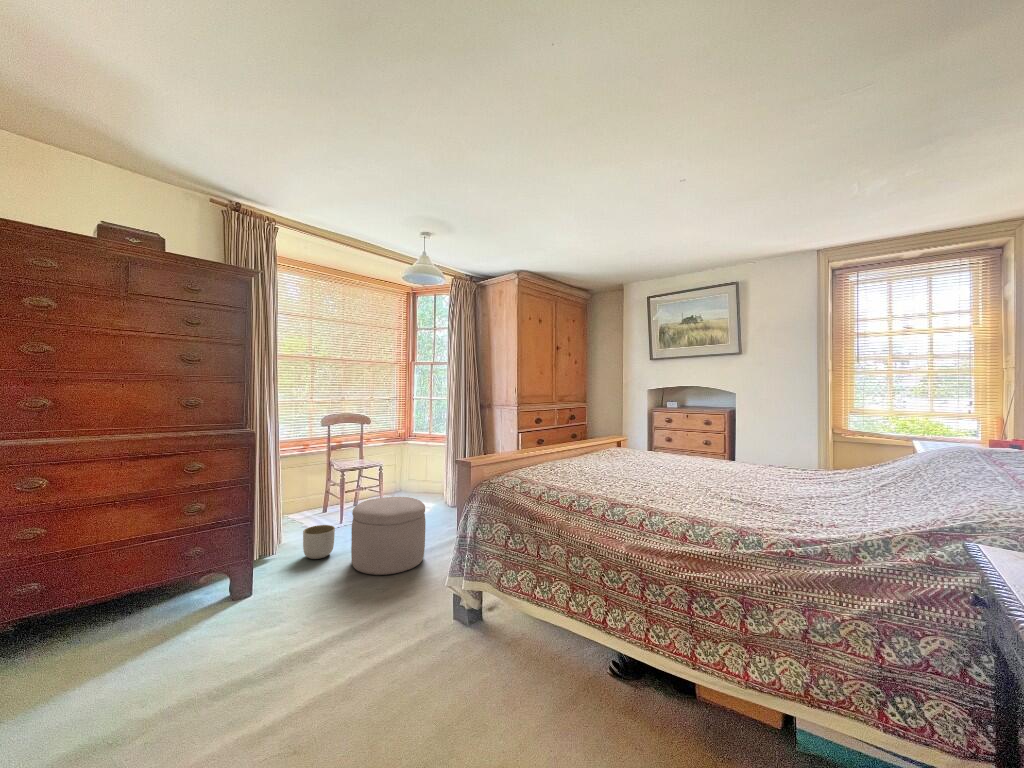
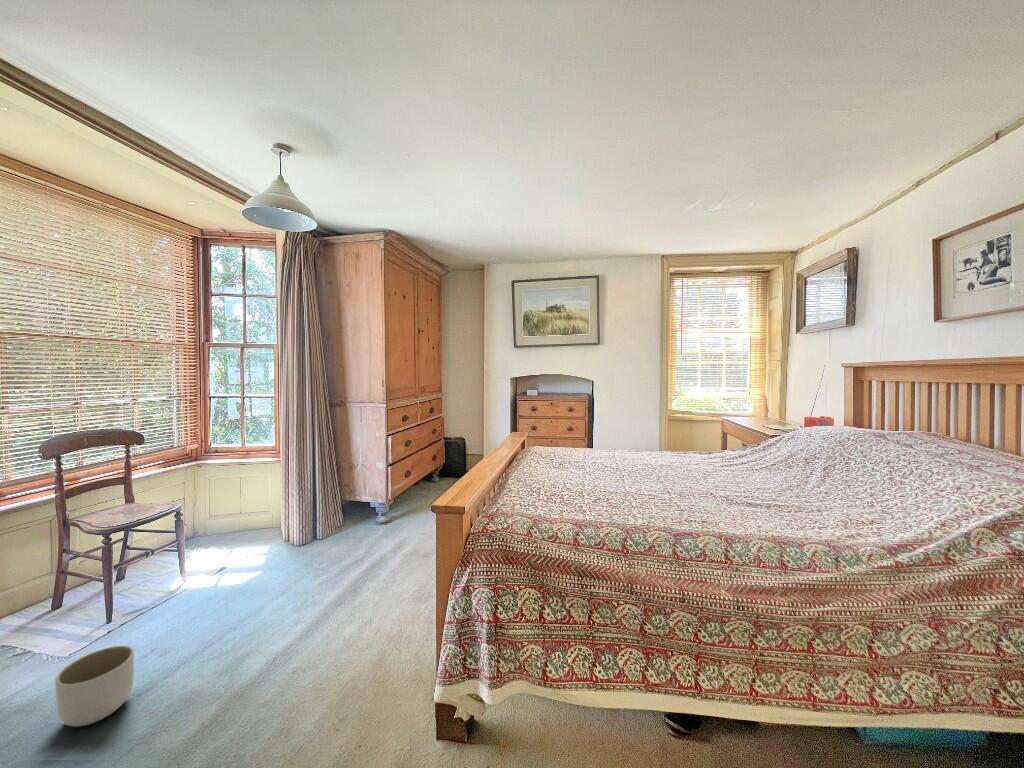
ottoman: present [351,497,426,575] -> none [185,558,321,714]

